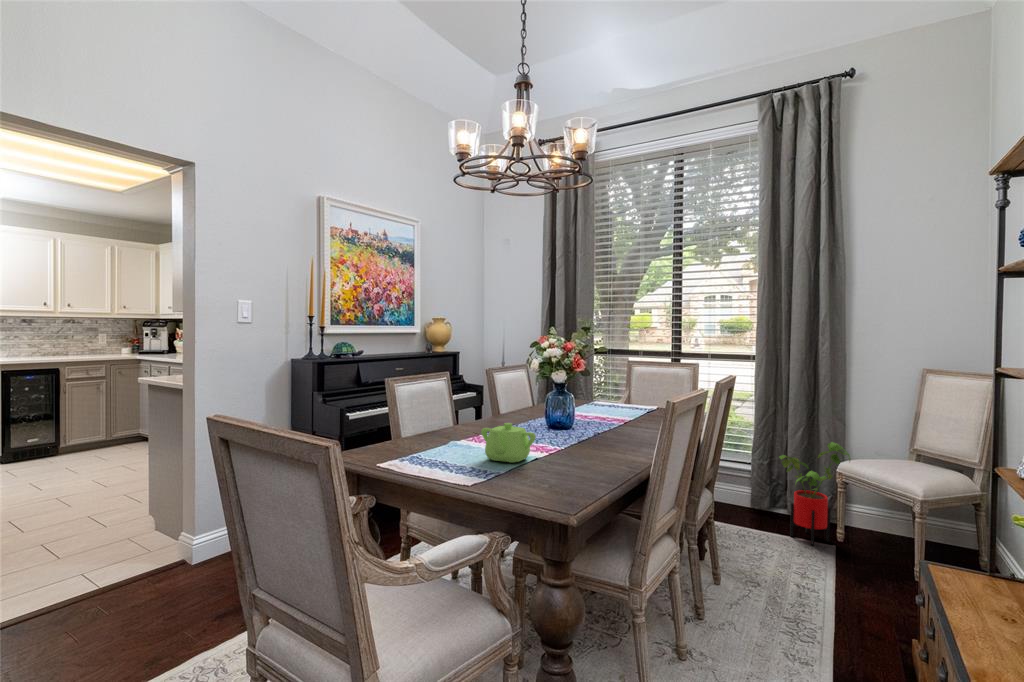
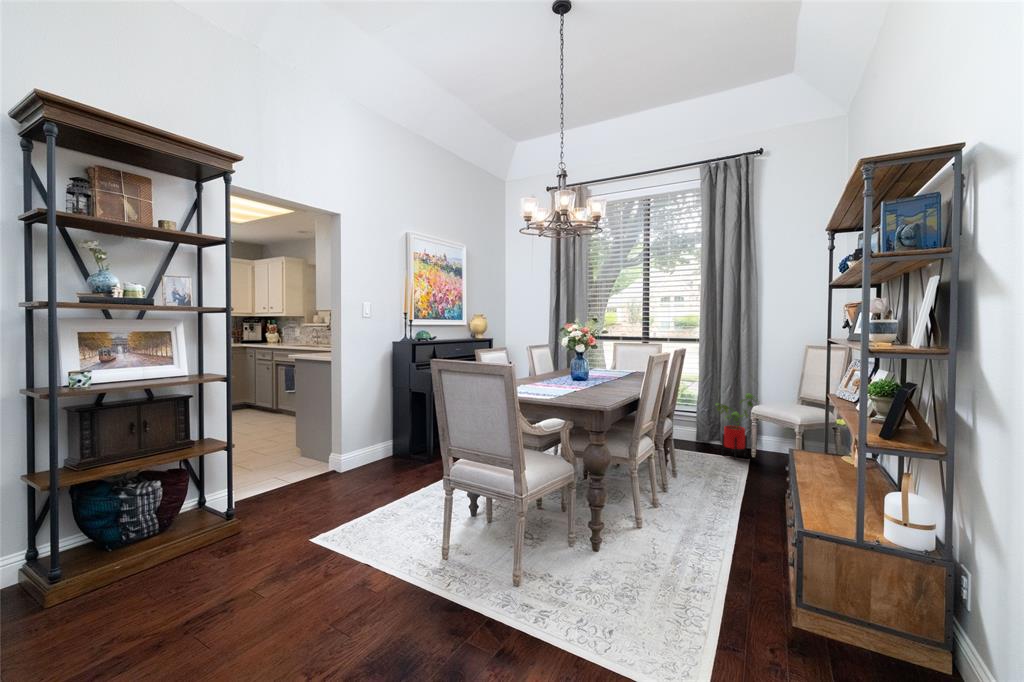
teapot: present [481,423,536,463] -> none [543,373,575,394]

